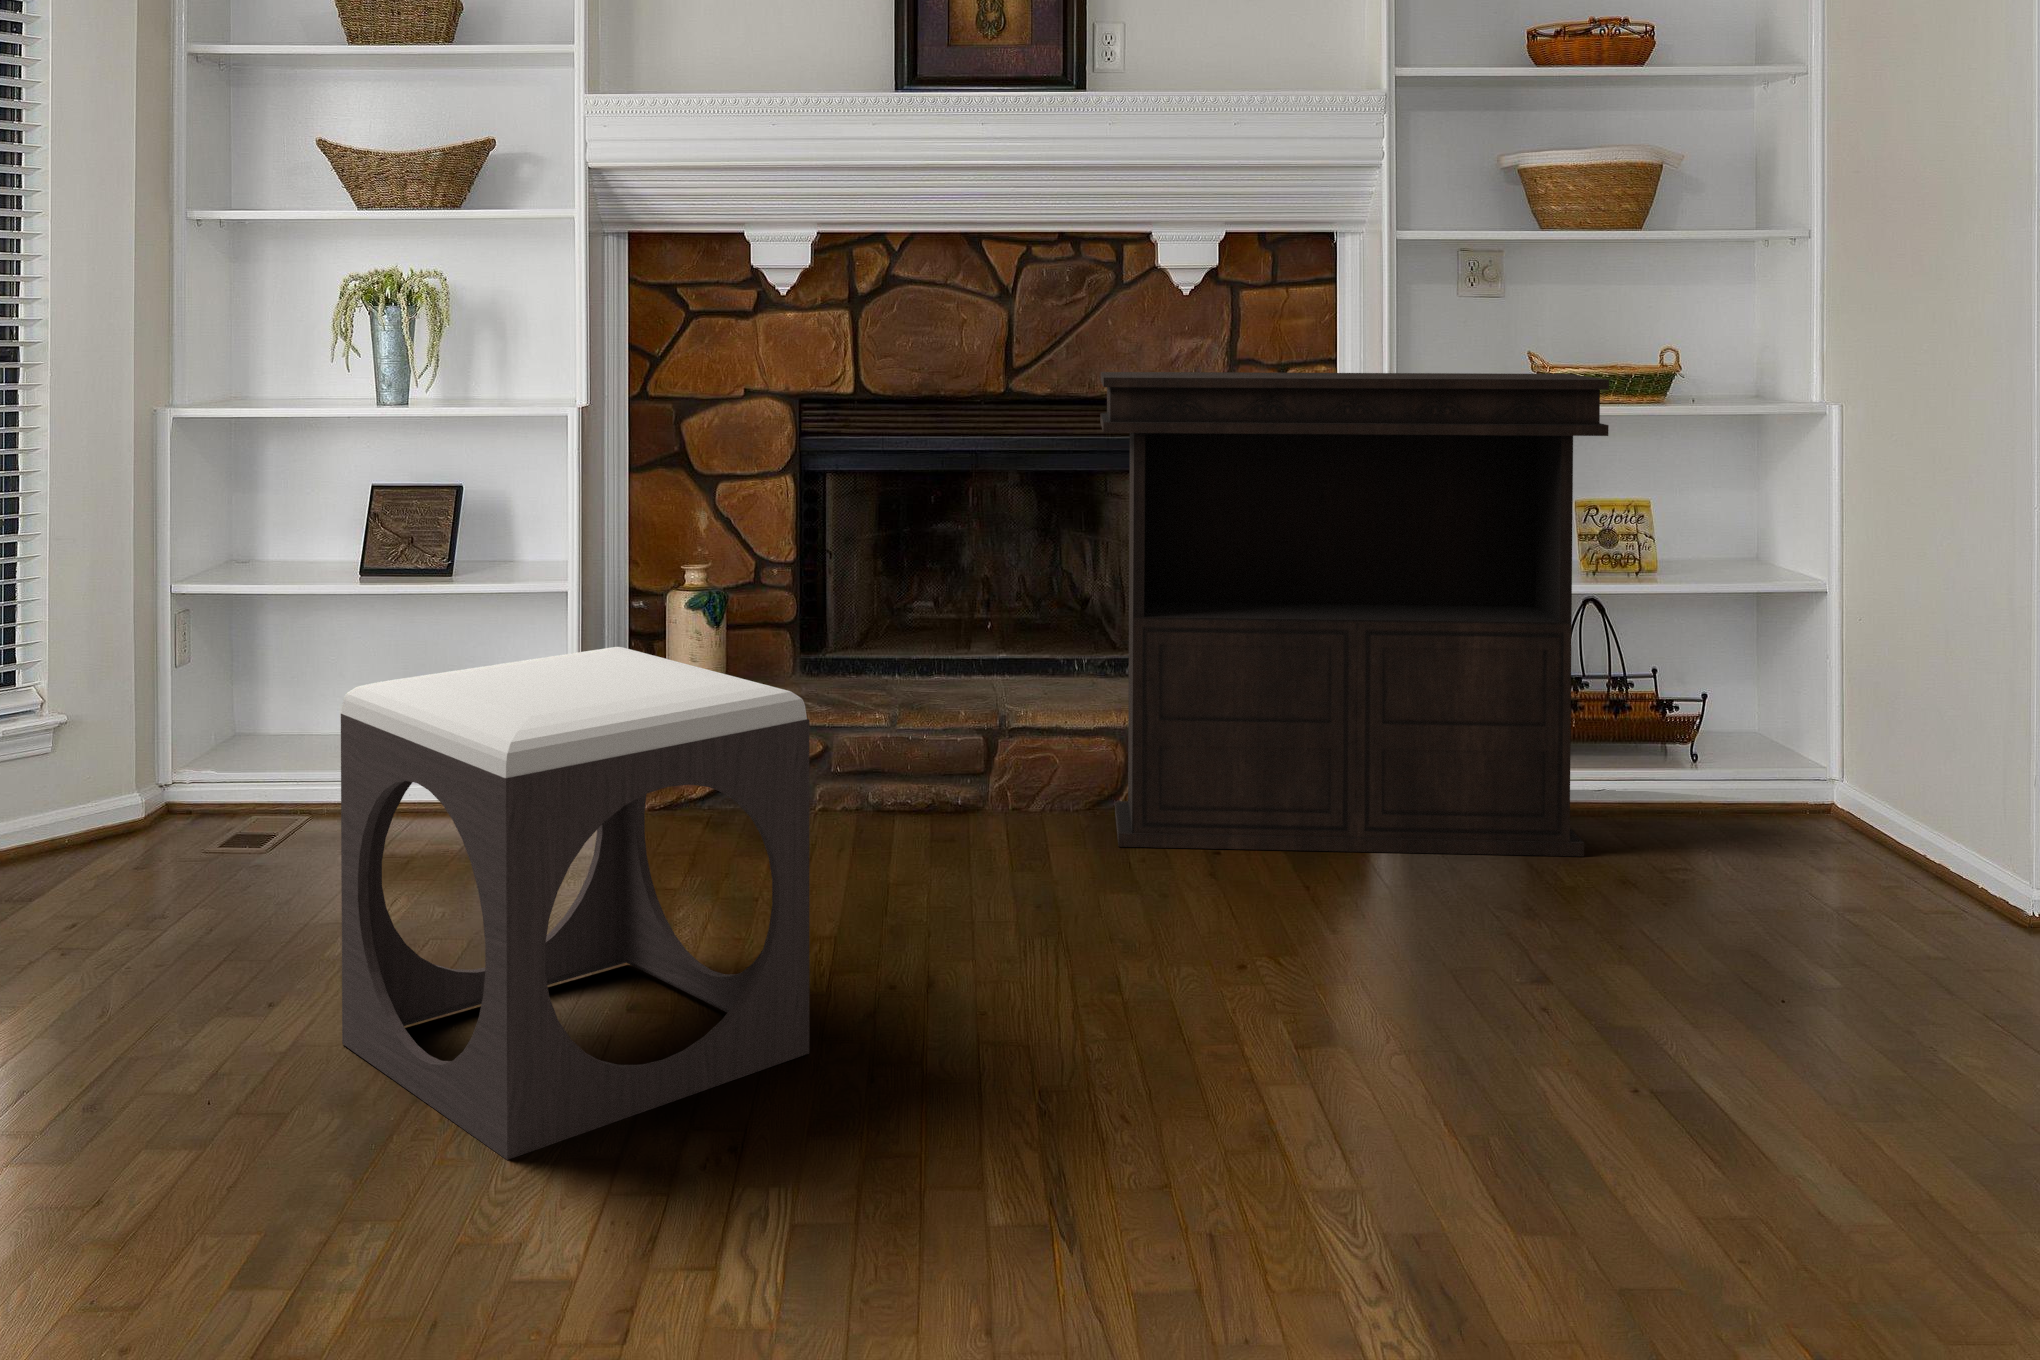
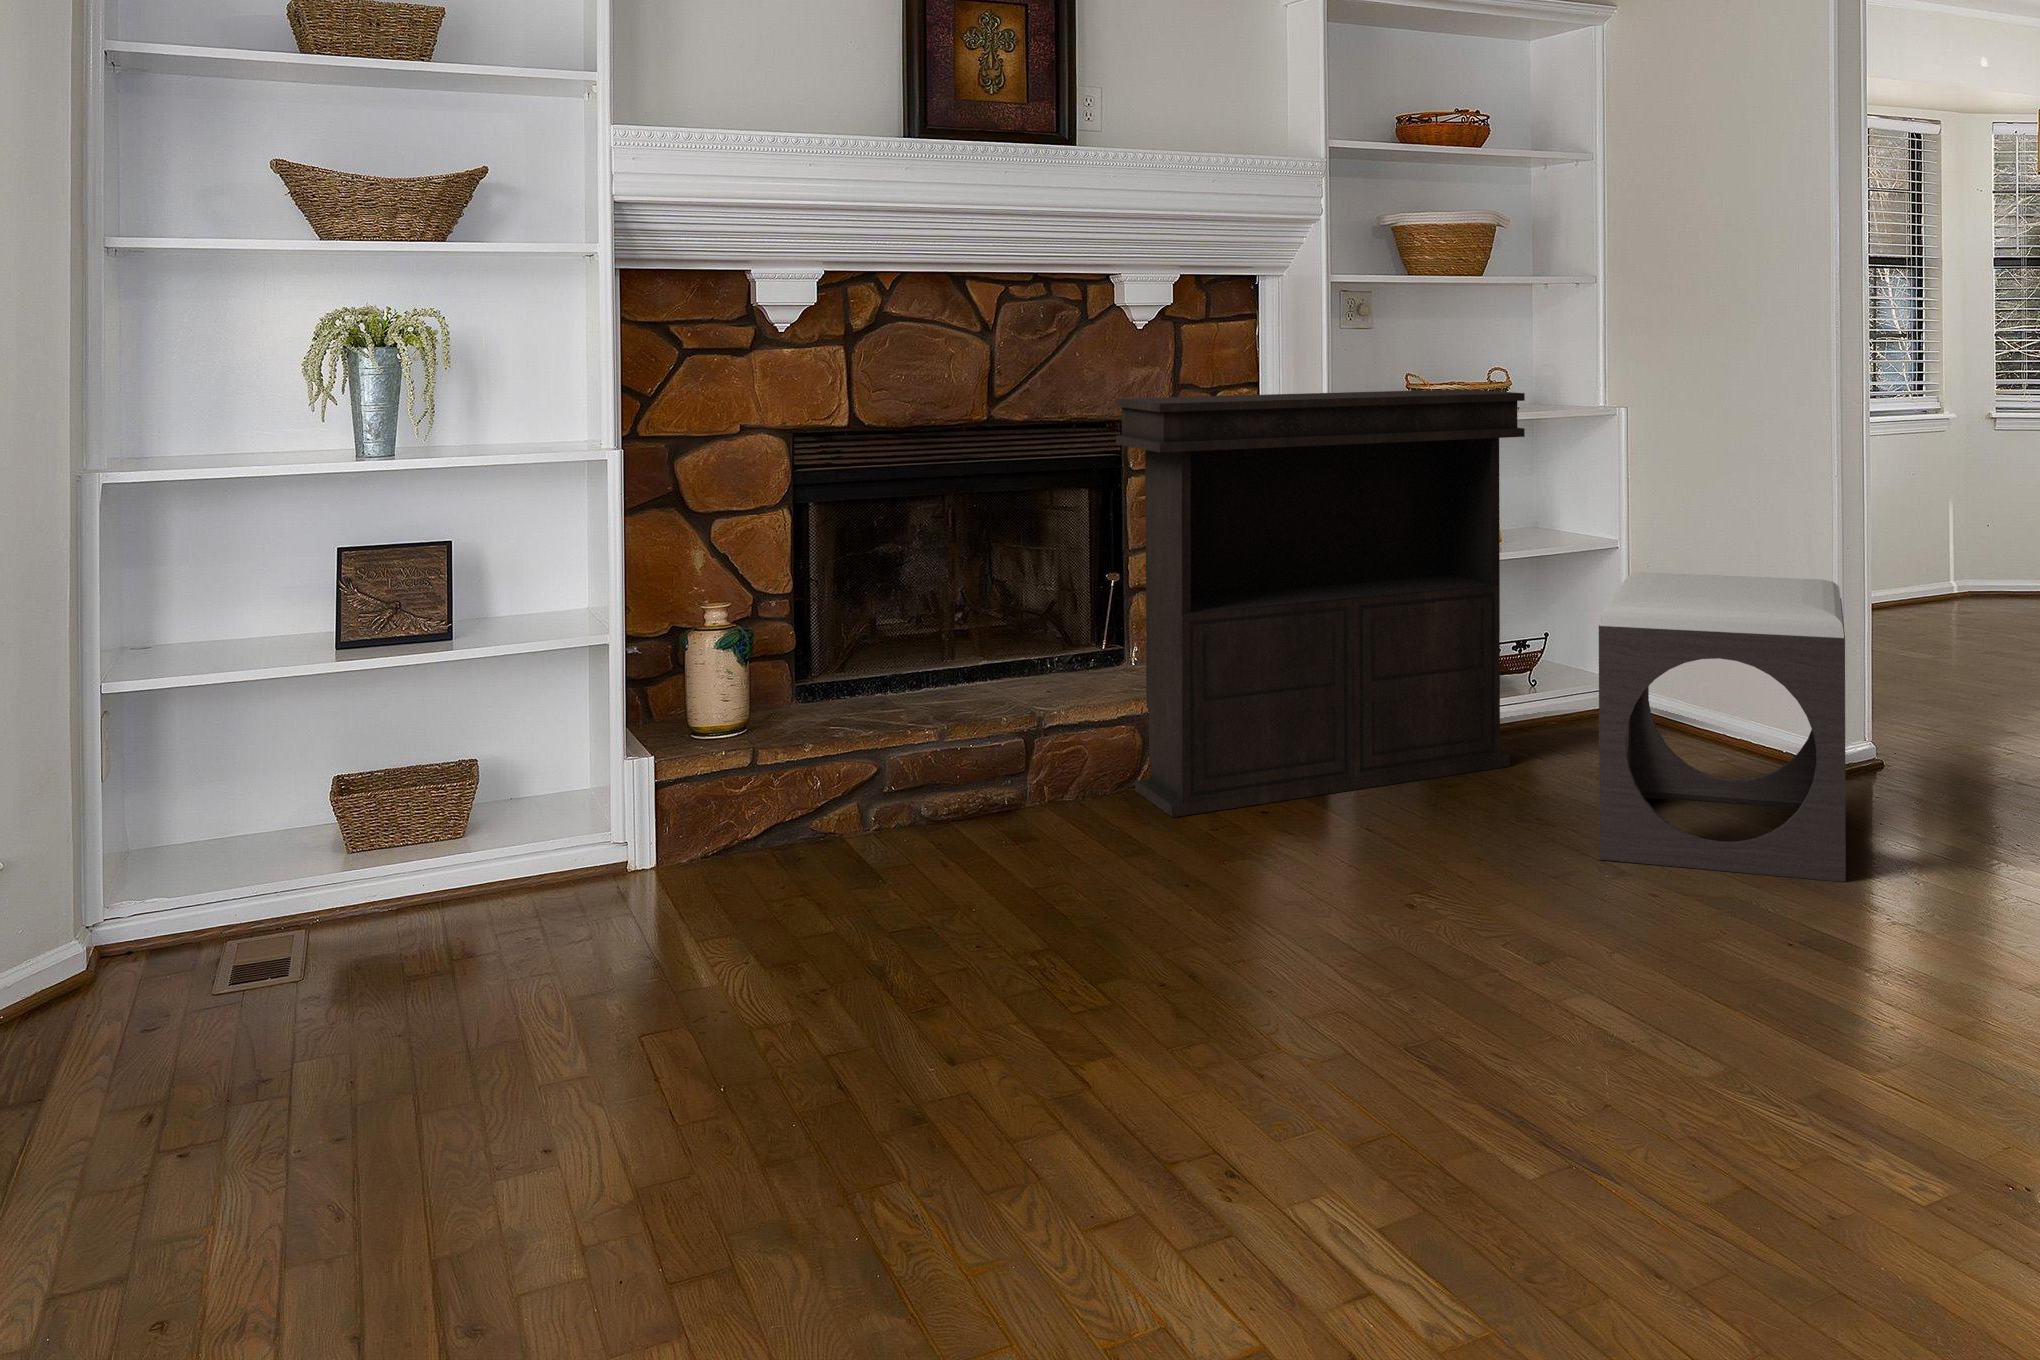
footstool: present [341,647,809,1160] -> present [1599,572,1846,882]

